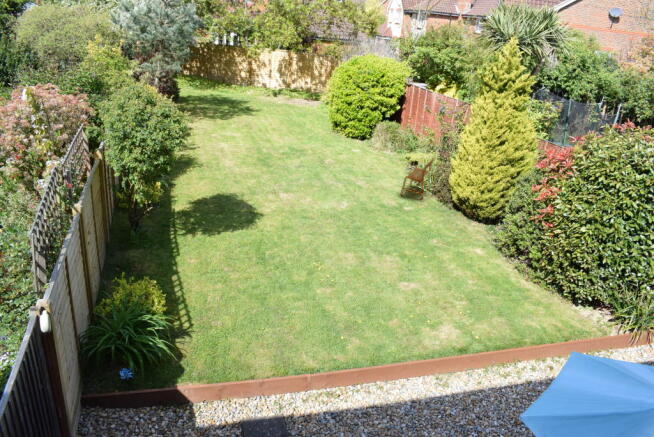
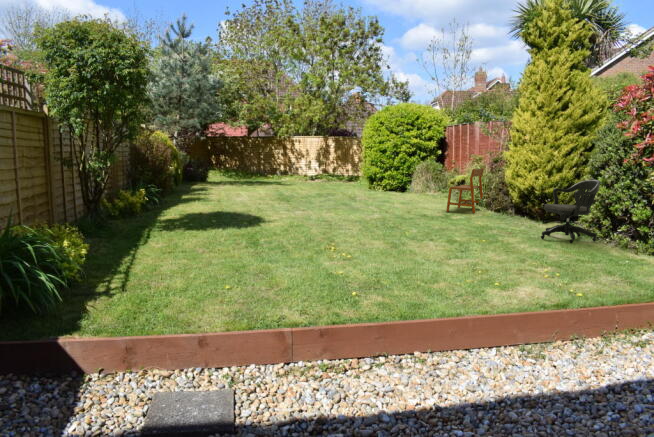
chair: none [466,216,513,265] -> present [541,180,600,243]

